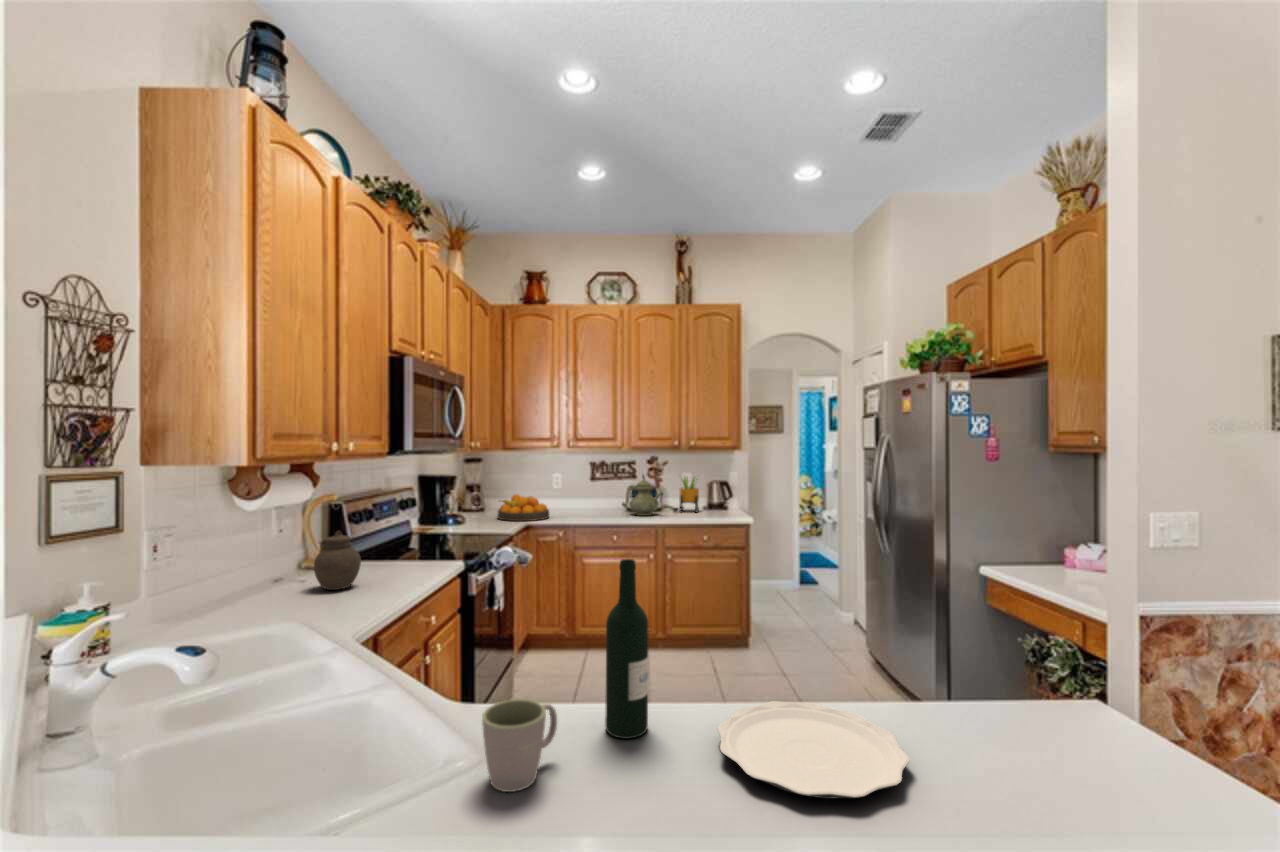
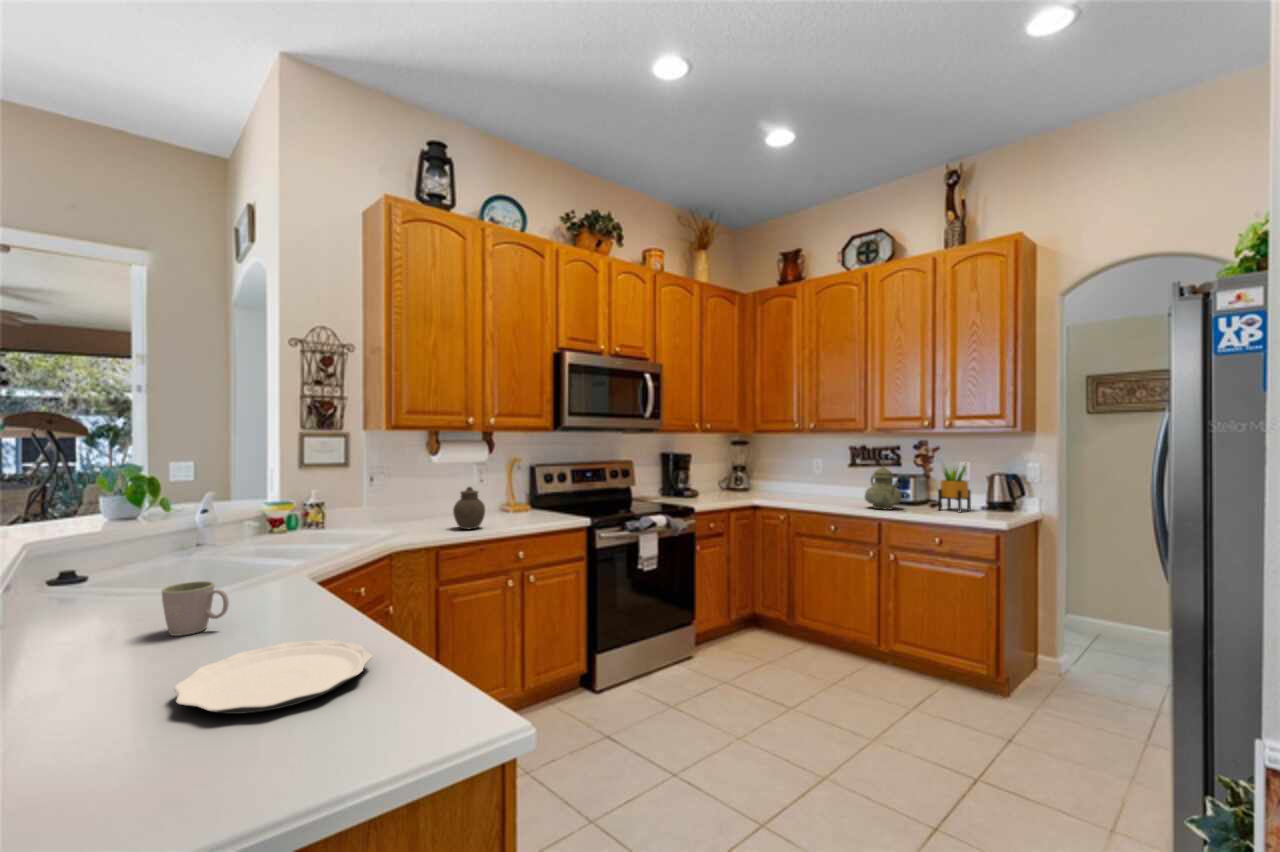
fruit bowl: present [498,494,549,521] -> none [725,477,776,503]
wine bottle: present [605,559,648,739] -> none [268,498,307,637]

